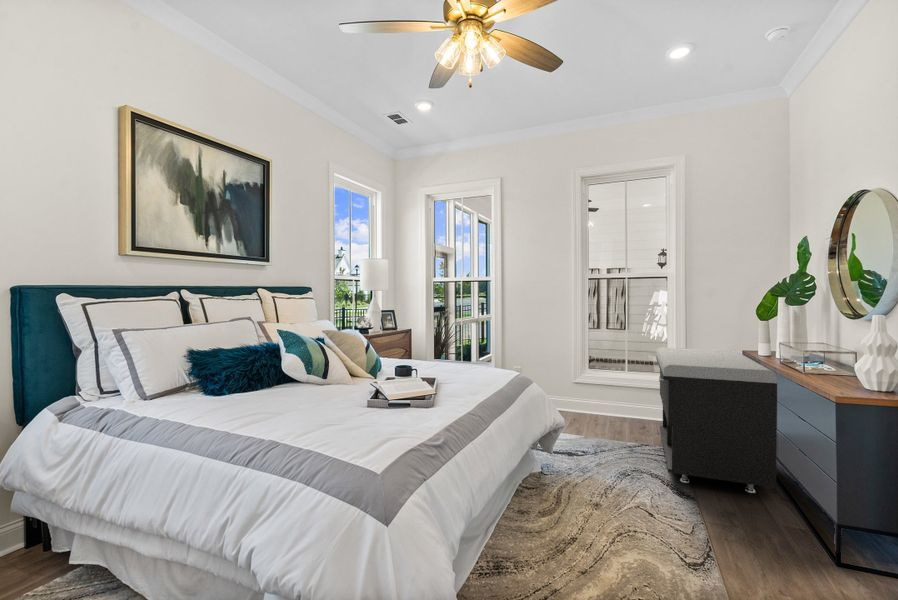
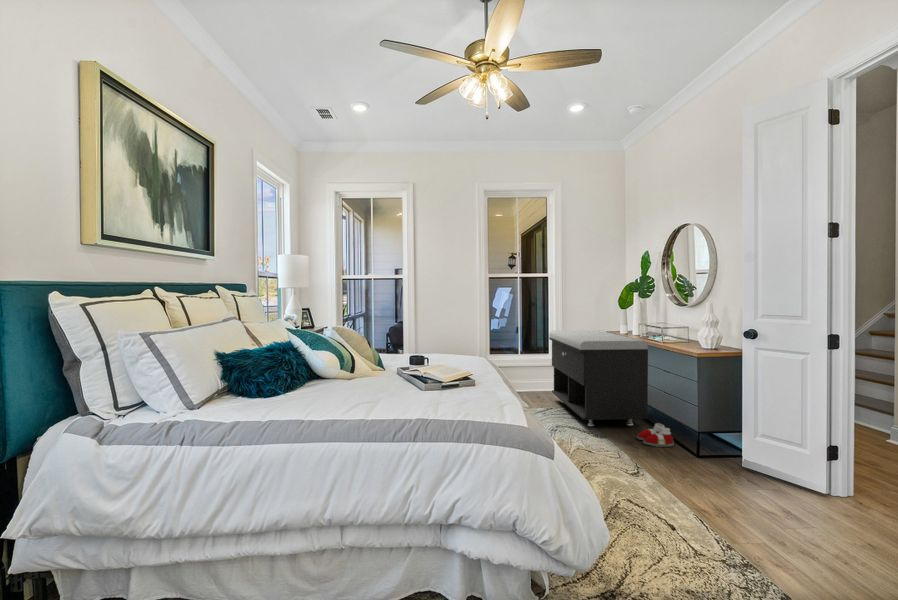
slippers: none [743,497,802,538] -> present [637,423,674,447]

